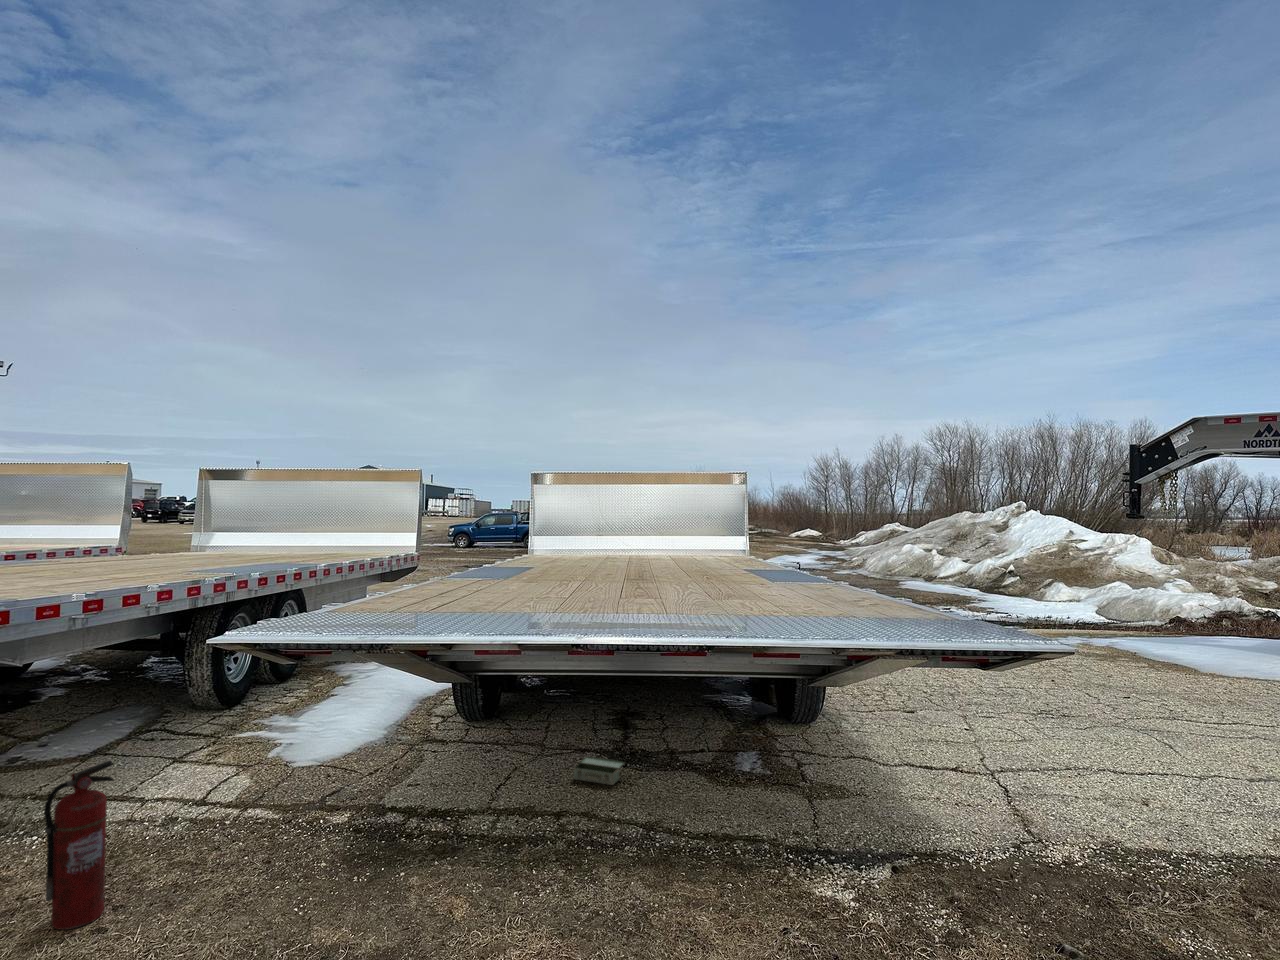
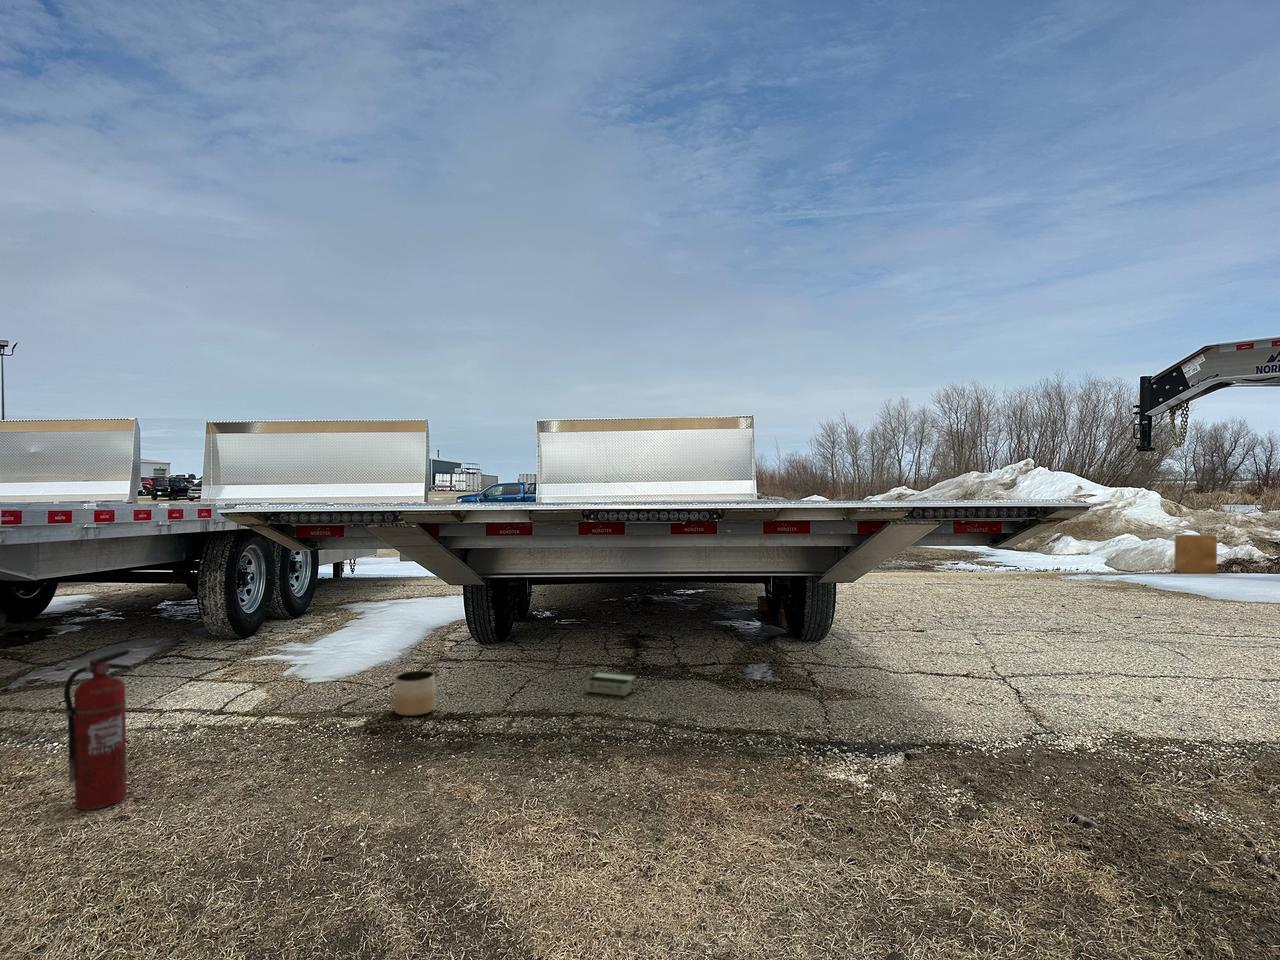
cardboard box: none [1165,592,1207,633] -> present [1174,534,1217,574]
planter: none [380,760,421,810] -> present [395,671,436,716]

